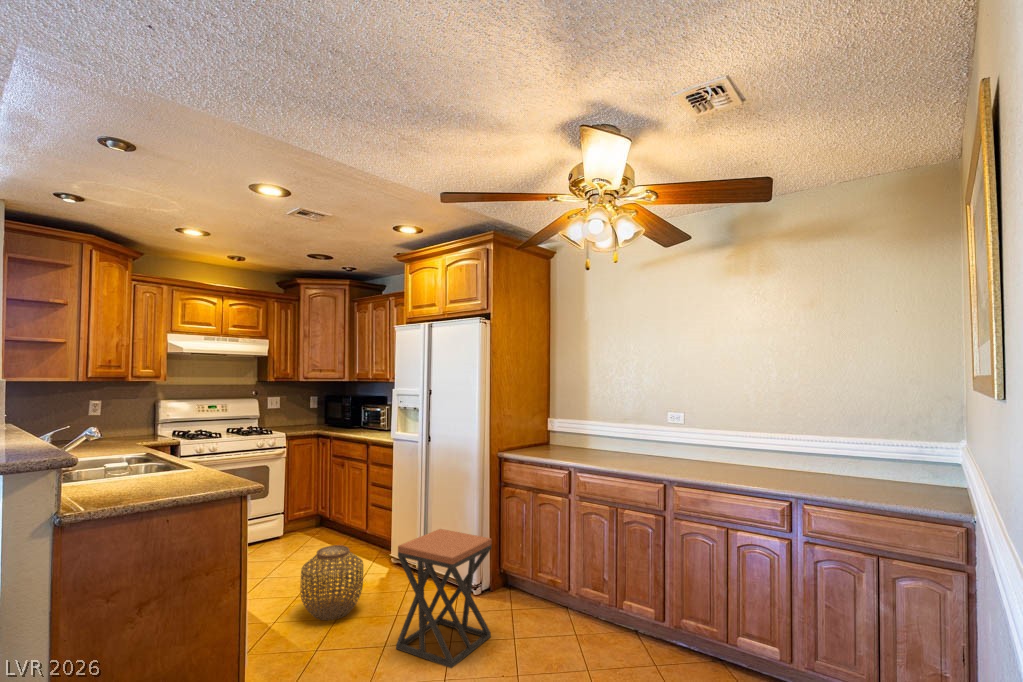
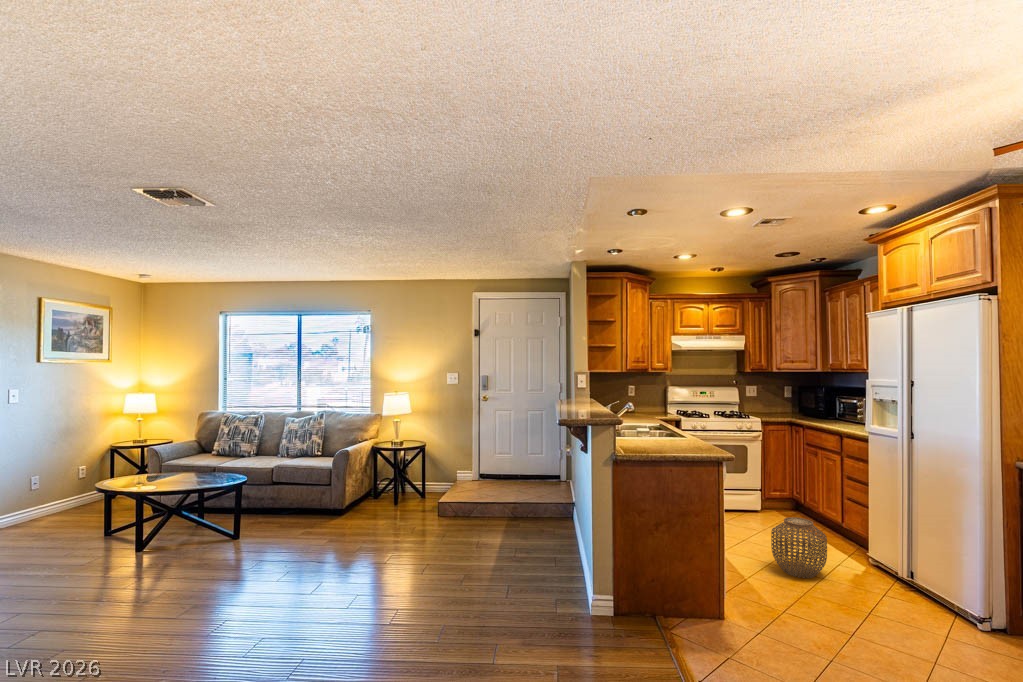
stool: present [396,529,492,668] -> none [851,521,957,640]

